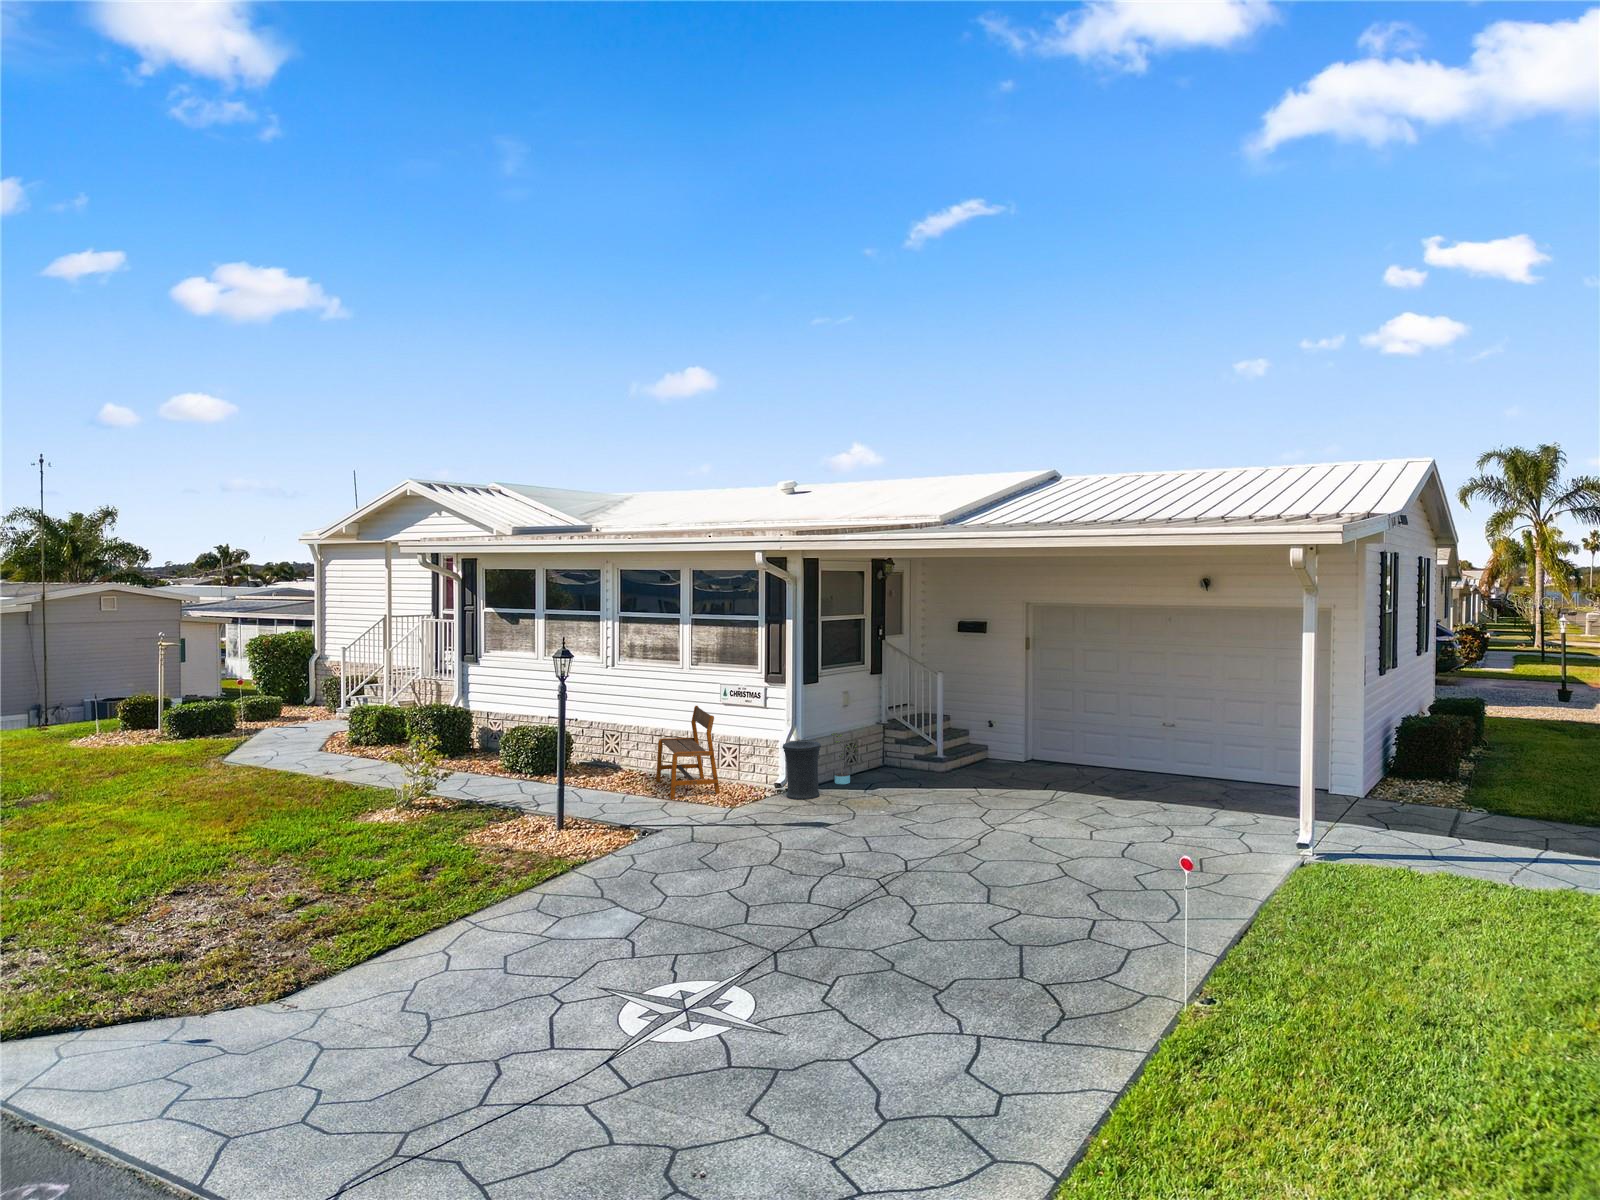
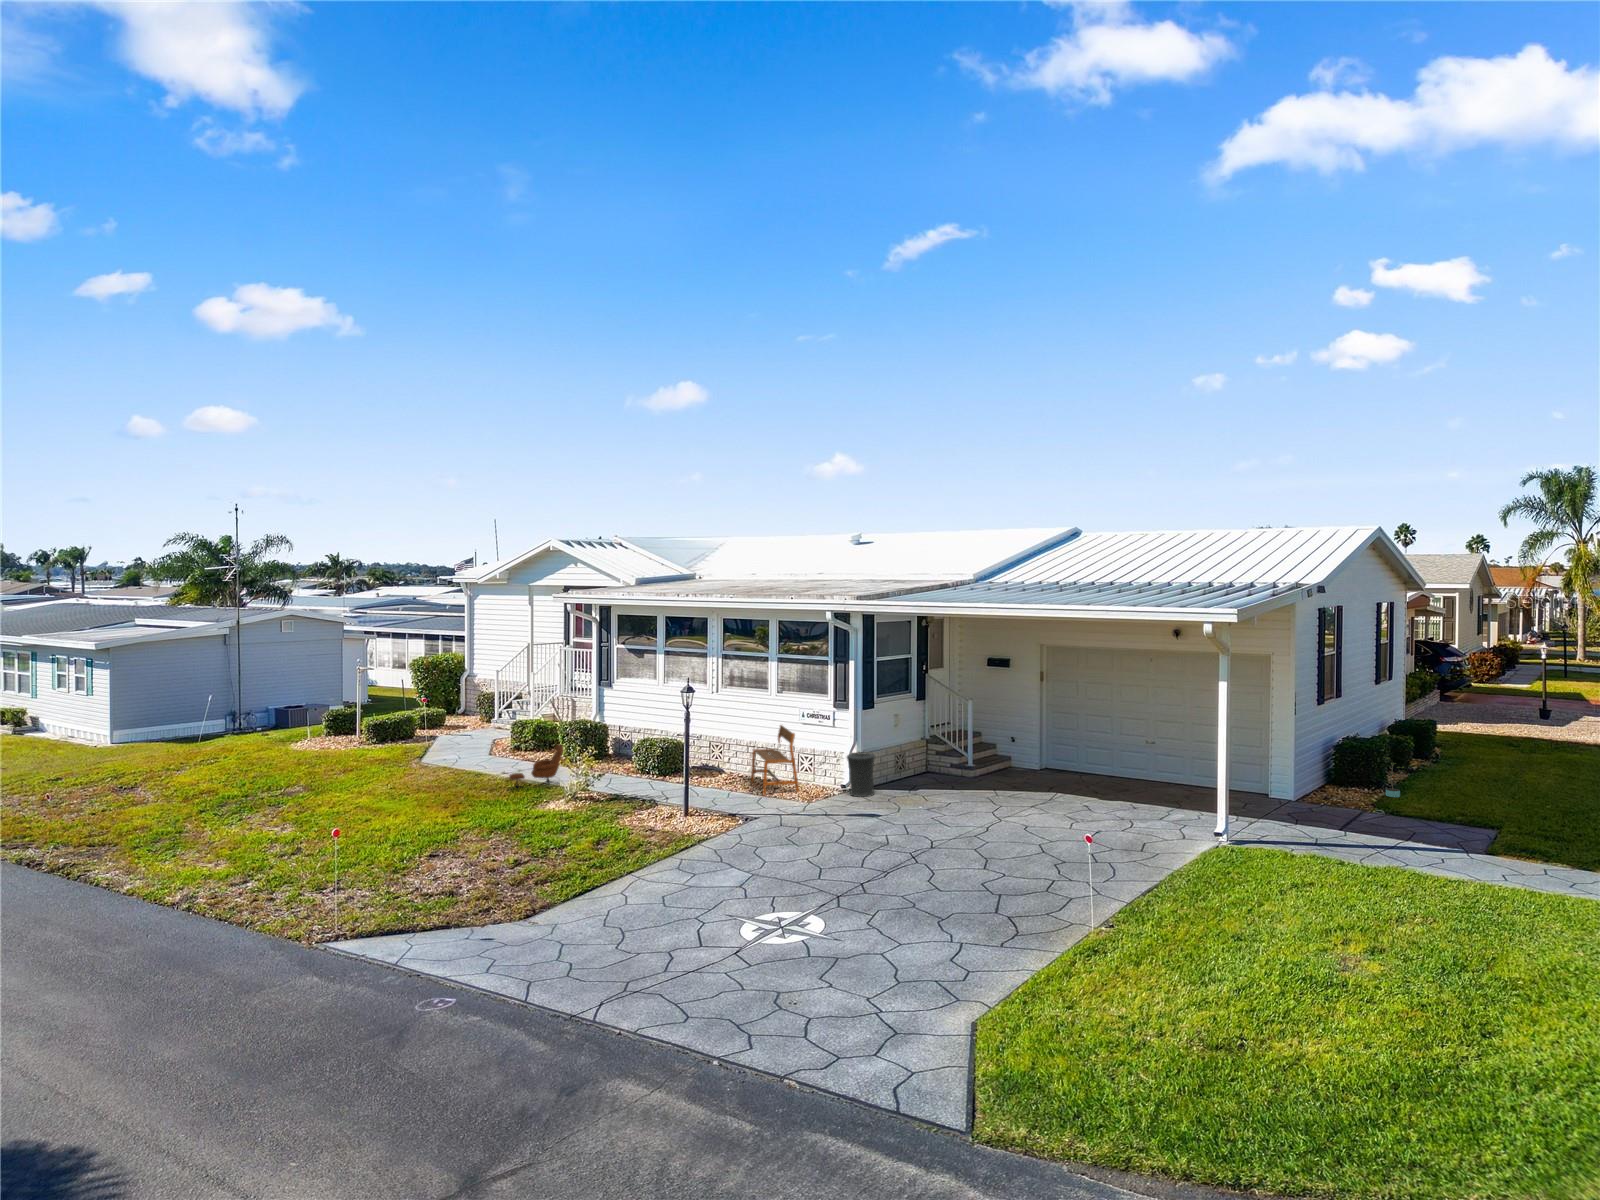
potted plant: present [831,733,858,784] -> present [1383,757,1405,797]
lounge chair: none [325,734,405,798] -> present [508,744,563,790]

